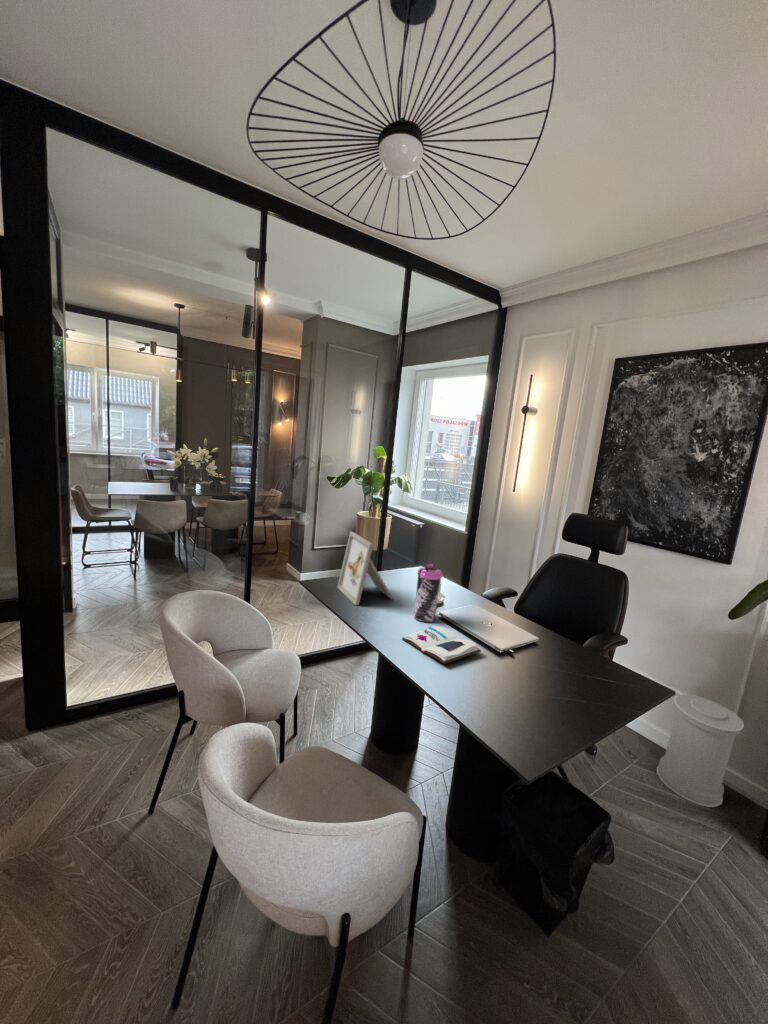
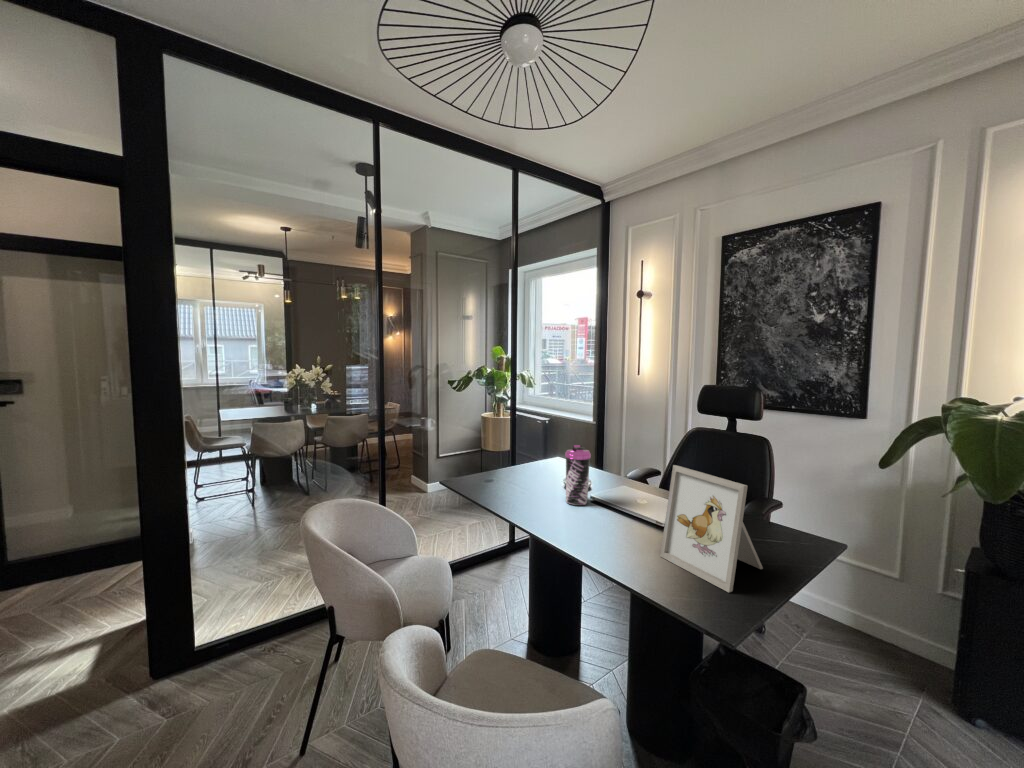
picture frame: present [338,532,393,605] -> present [660,465,763,592]
book: present [402,626,481,664] -> none [560,507,644,541]
trash can: present [657,694,744,807] -> none [828,557,910,673]

